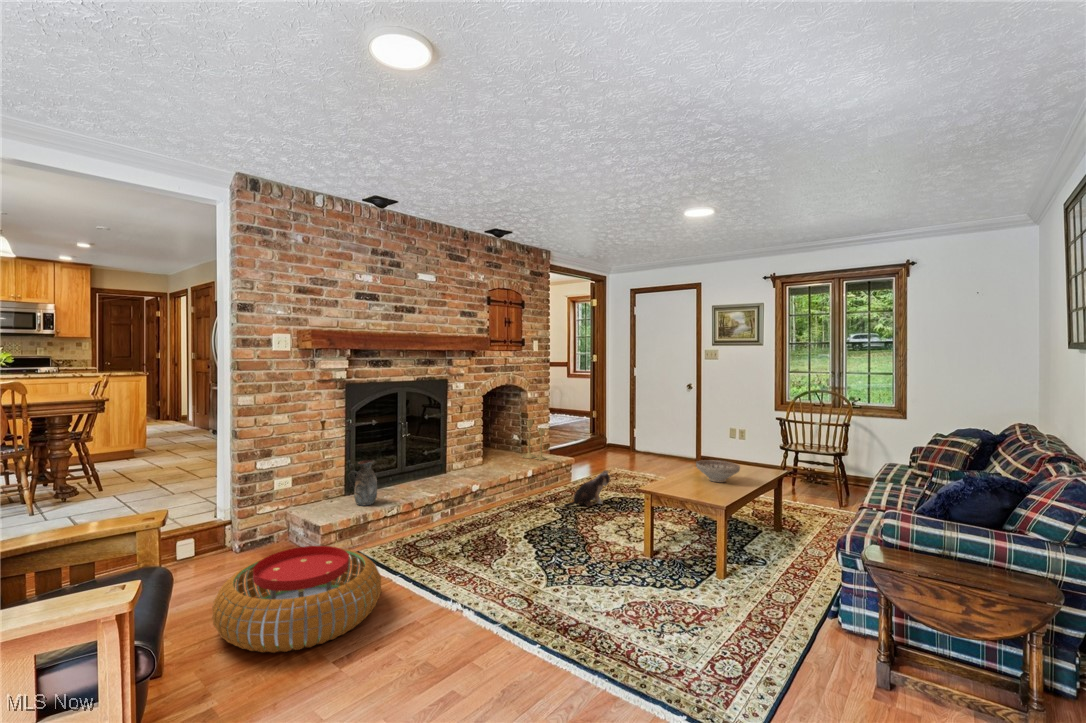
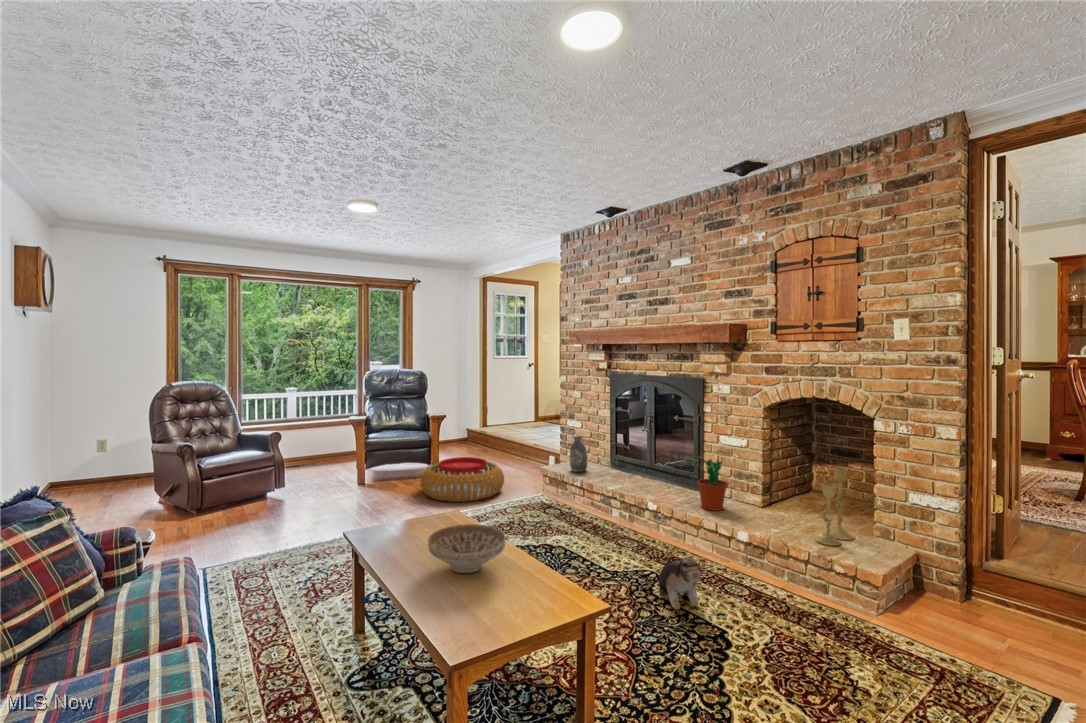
flower pot: none [480,436,501,473] -> present [697,459,728,511]

